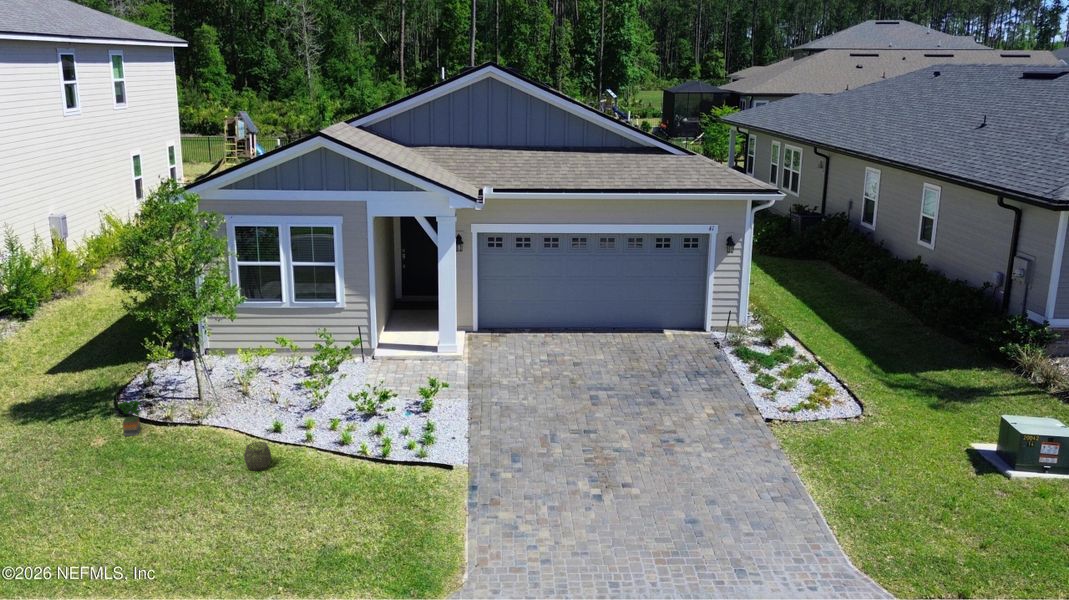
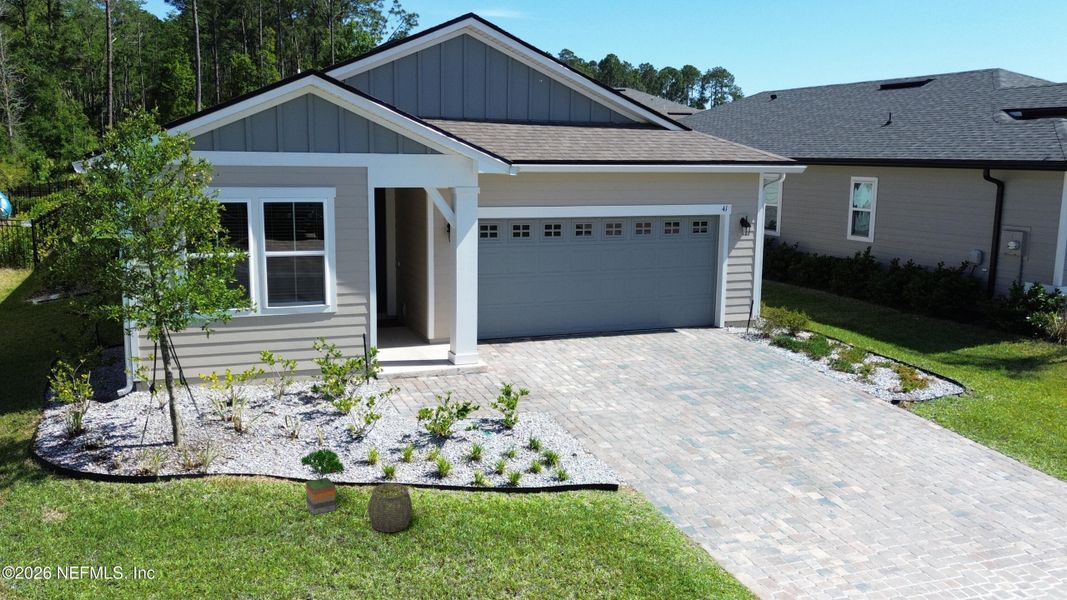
potted tree: present [118,400,142,436] -> present [301,449,345,515]

